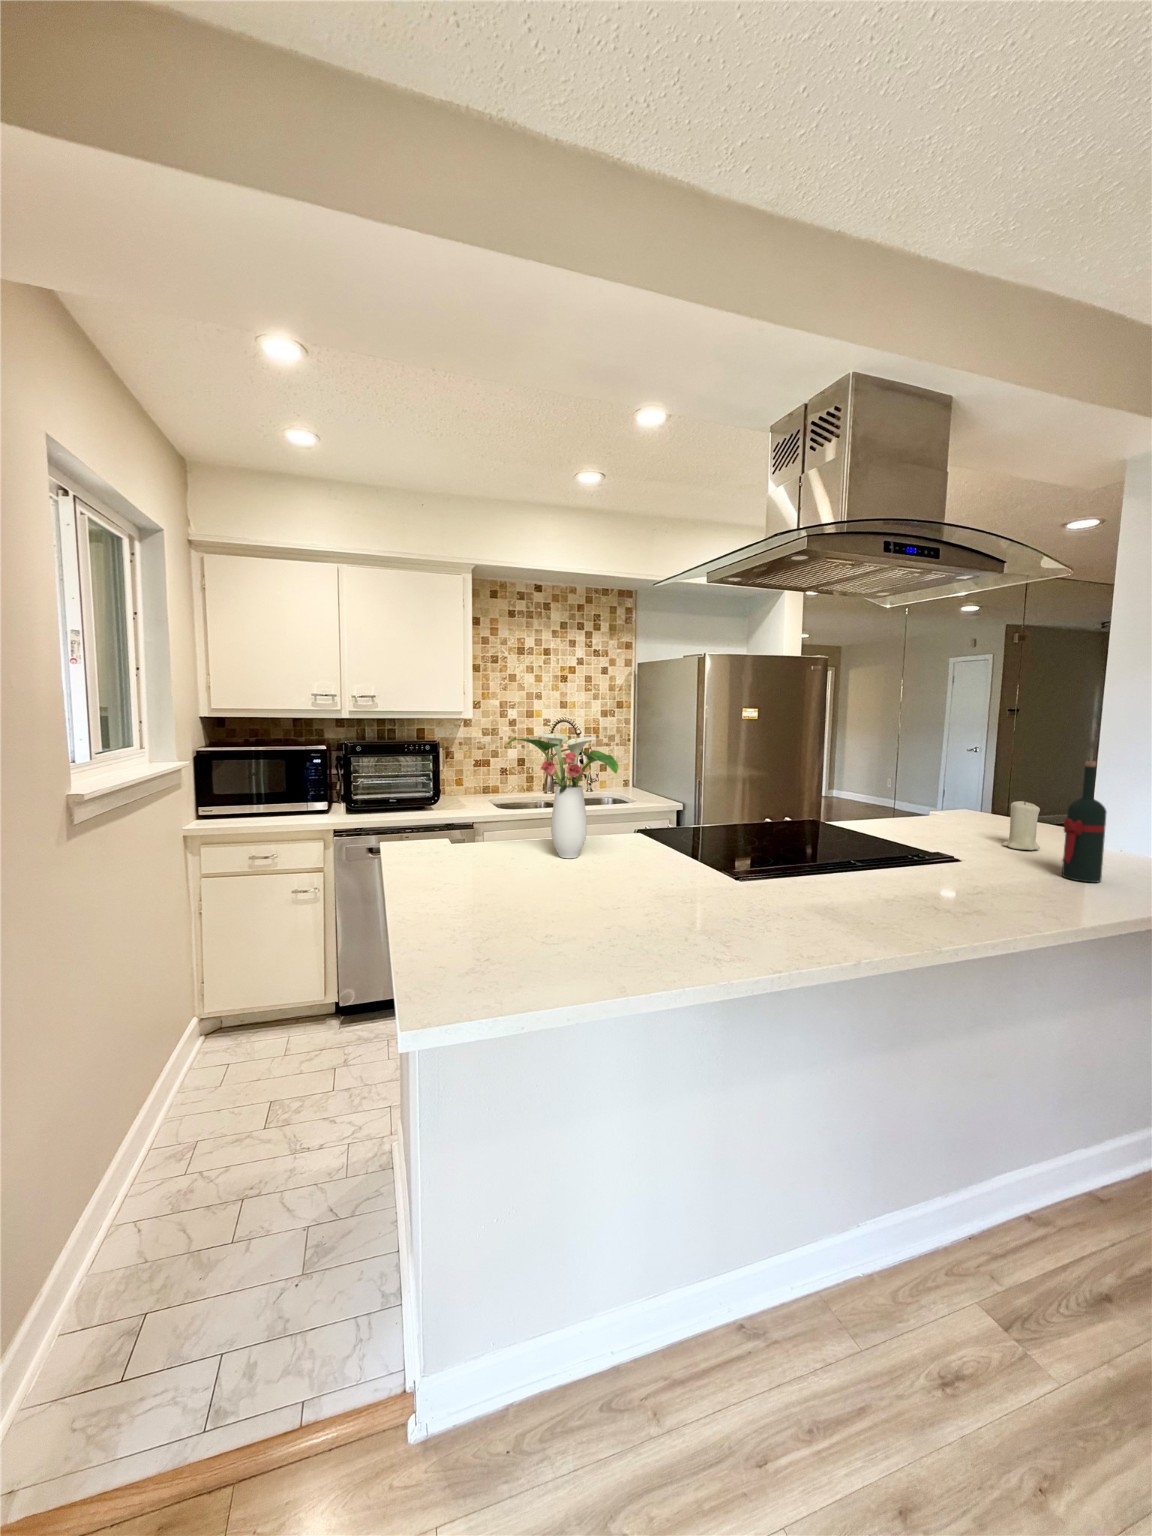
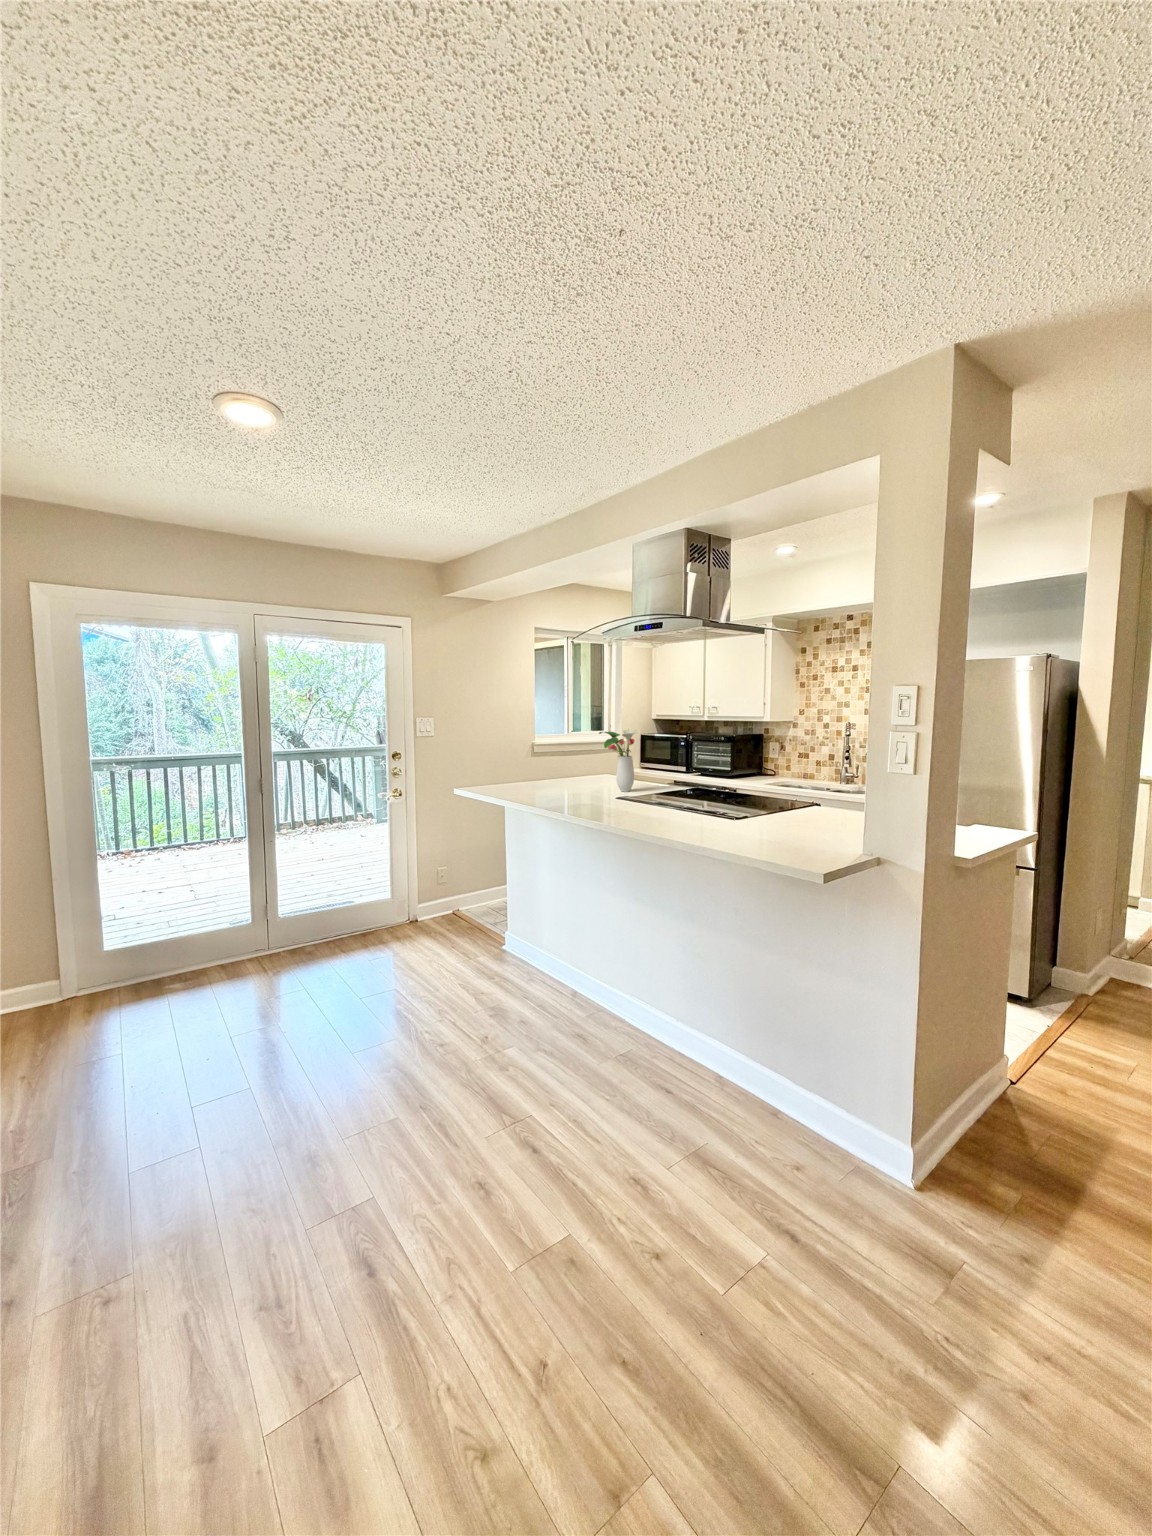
wine bottle: present [1062,761,1106,882] -> none [712,757,738,842]
candle: present [1002,800,1040,850] -> none [807,796,833,839]

